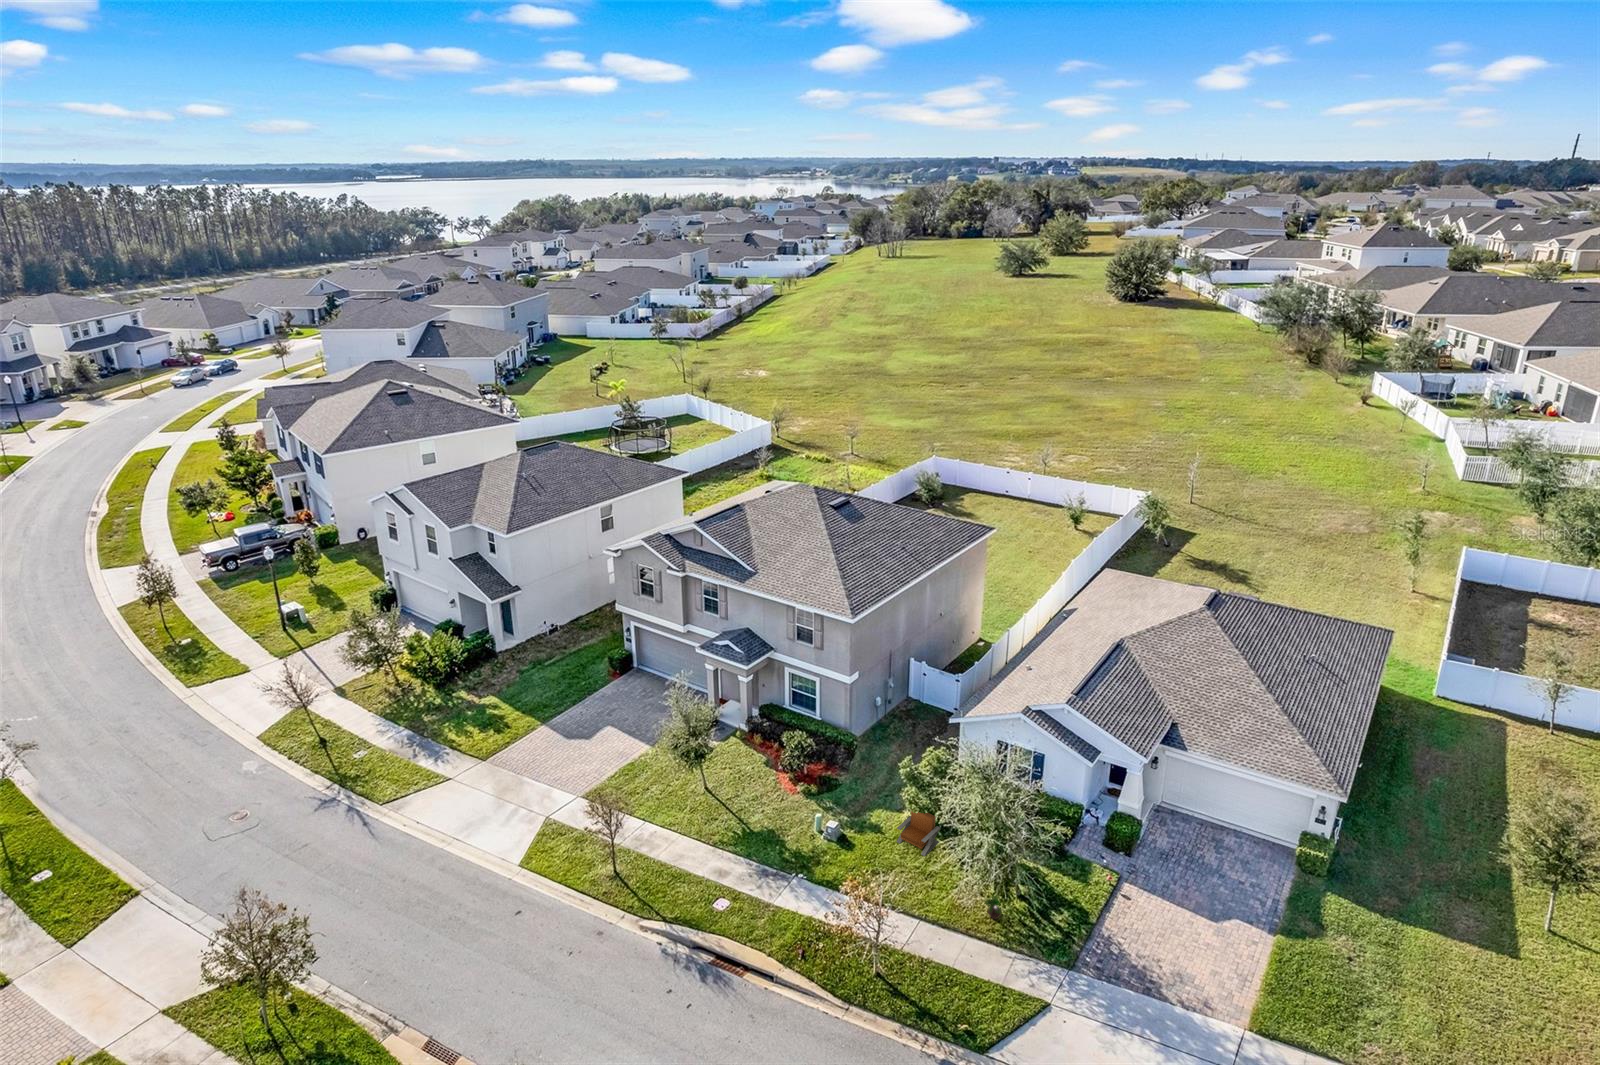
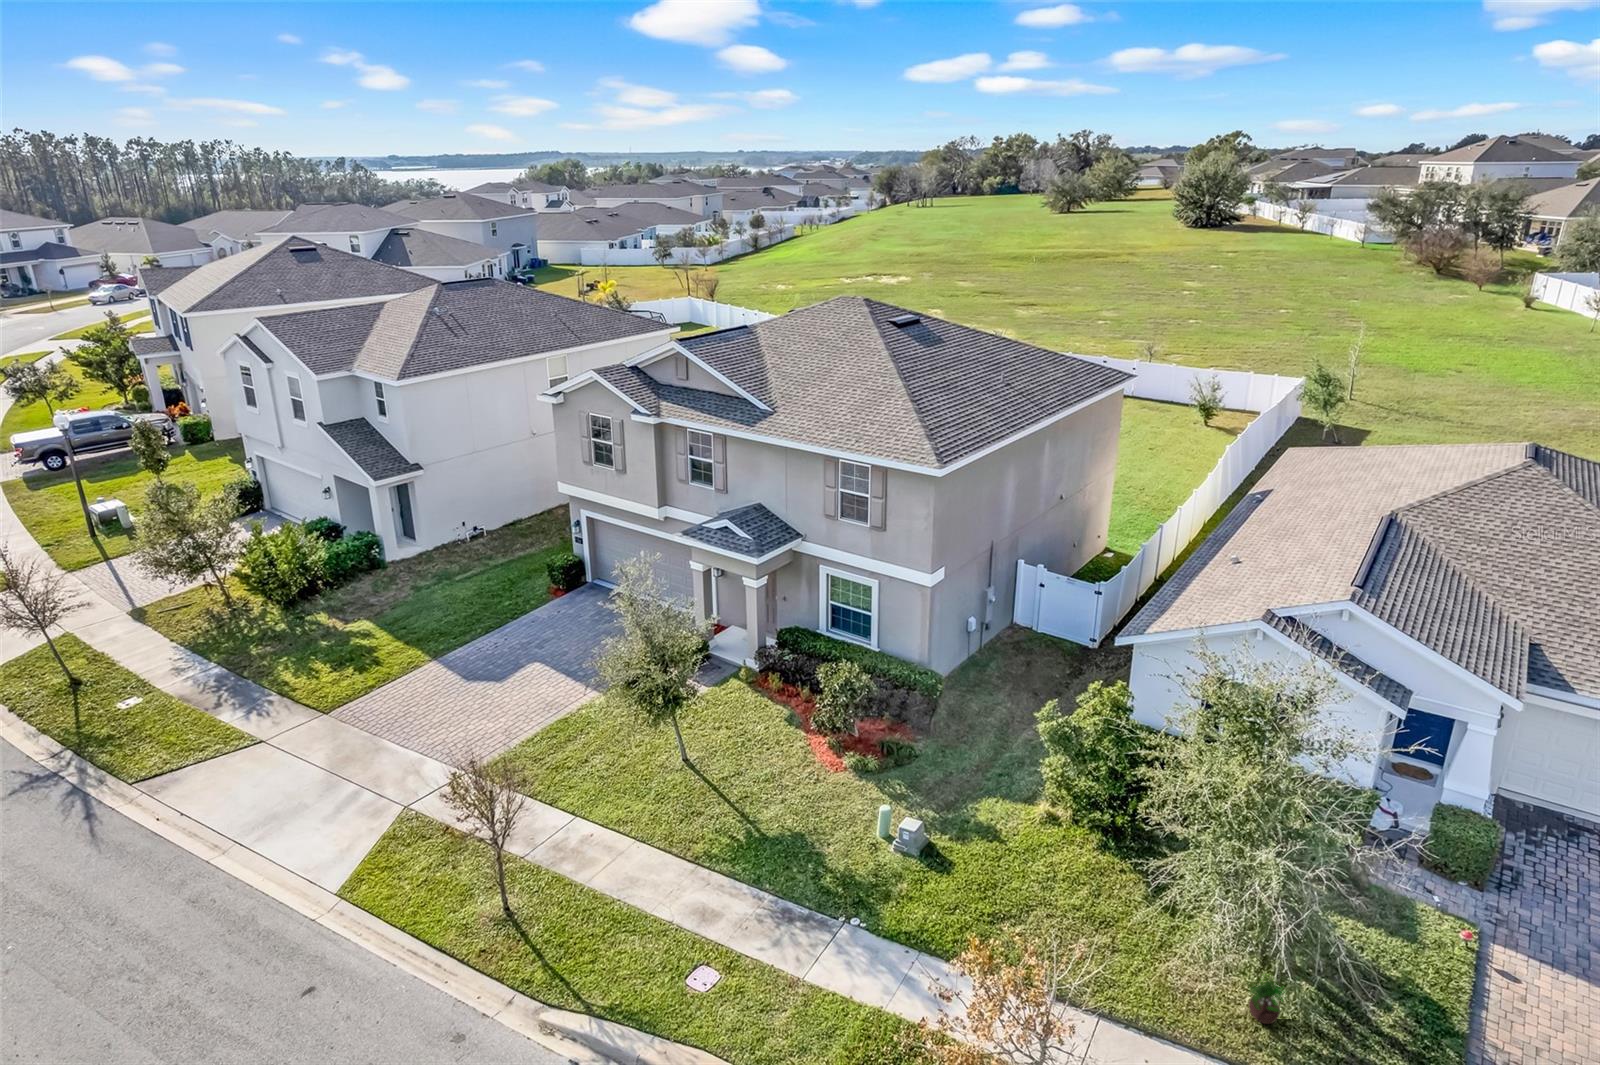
lounge chair: present [897,811,940,856] -> none [1032,792,1116,886]

